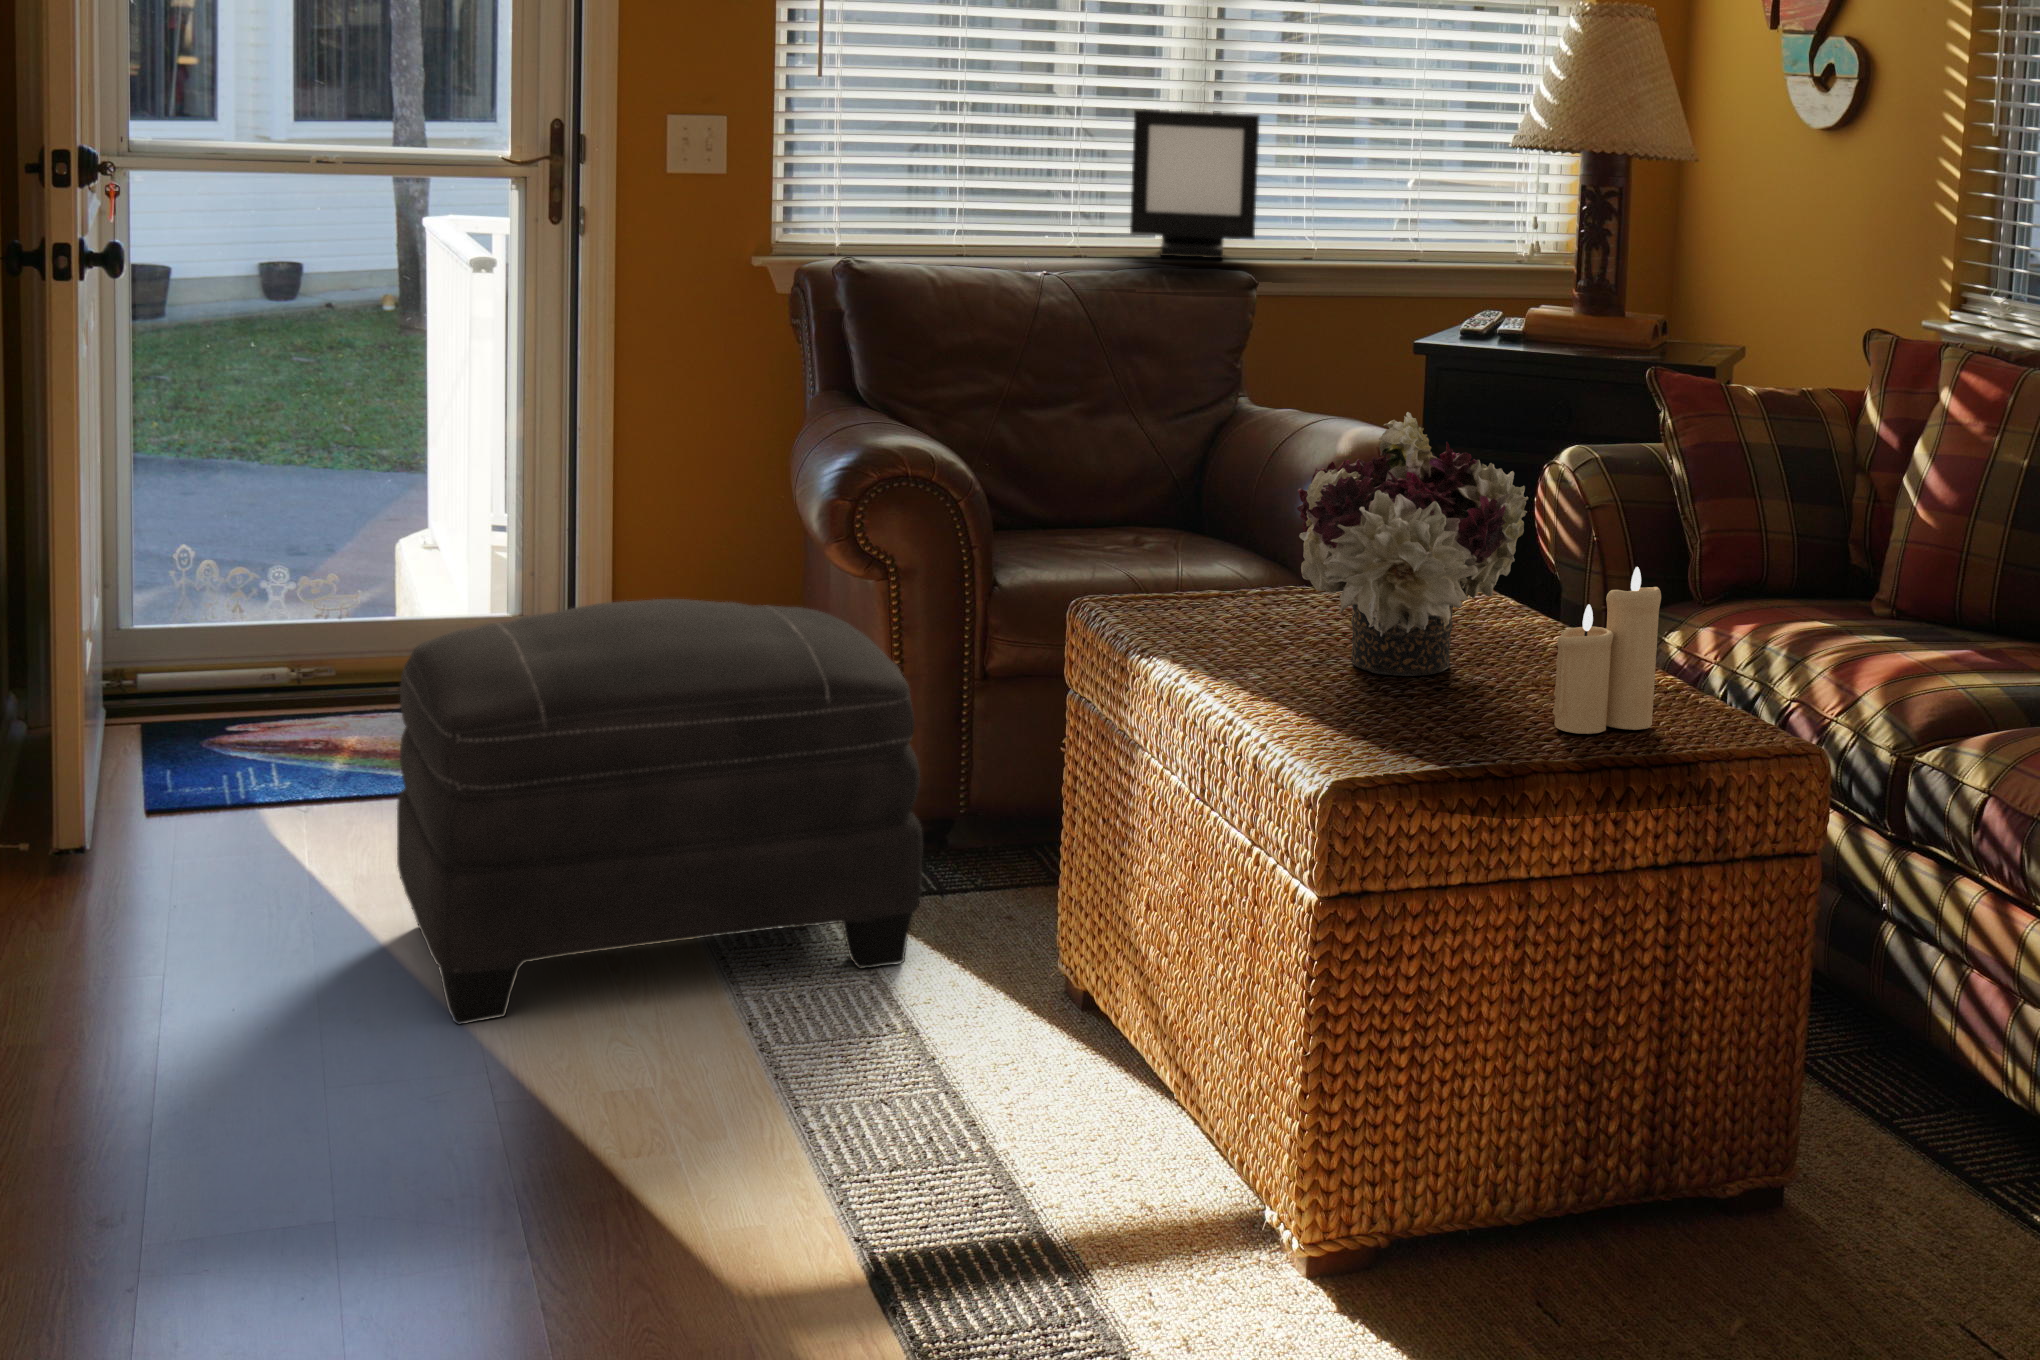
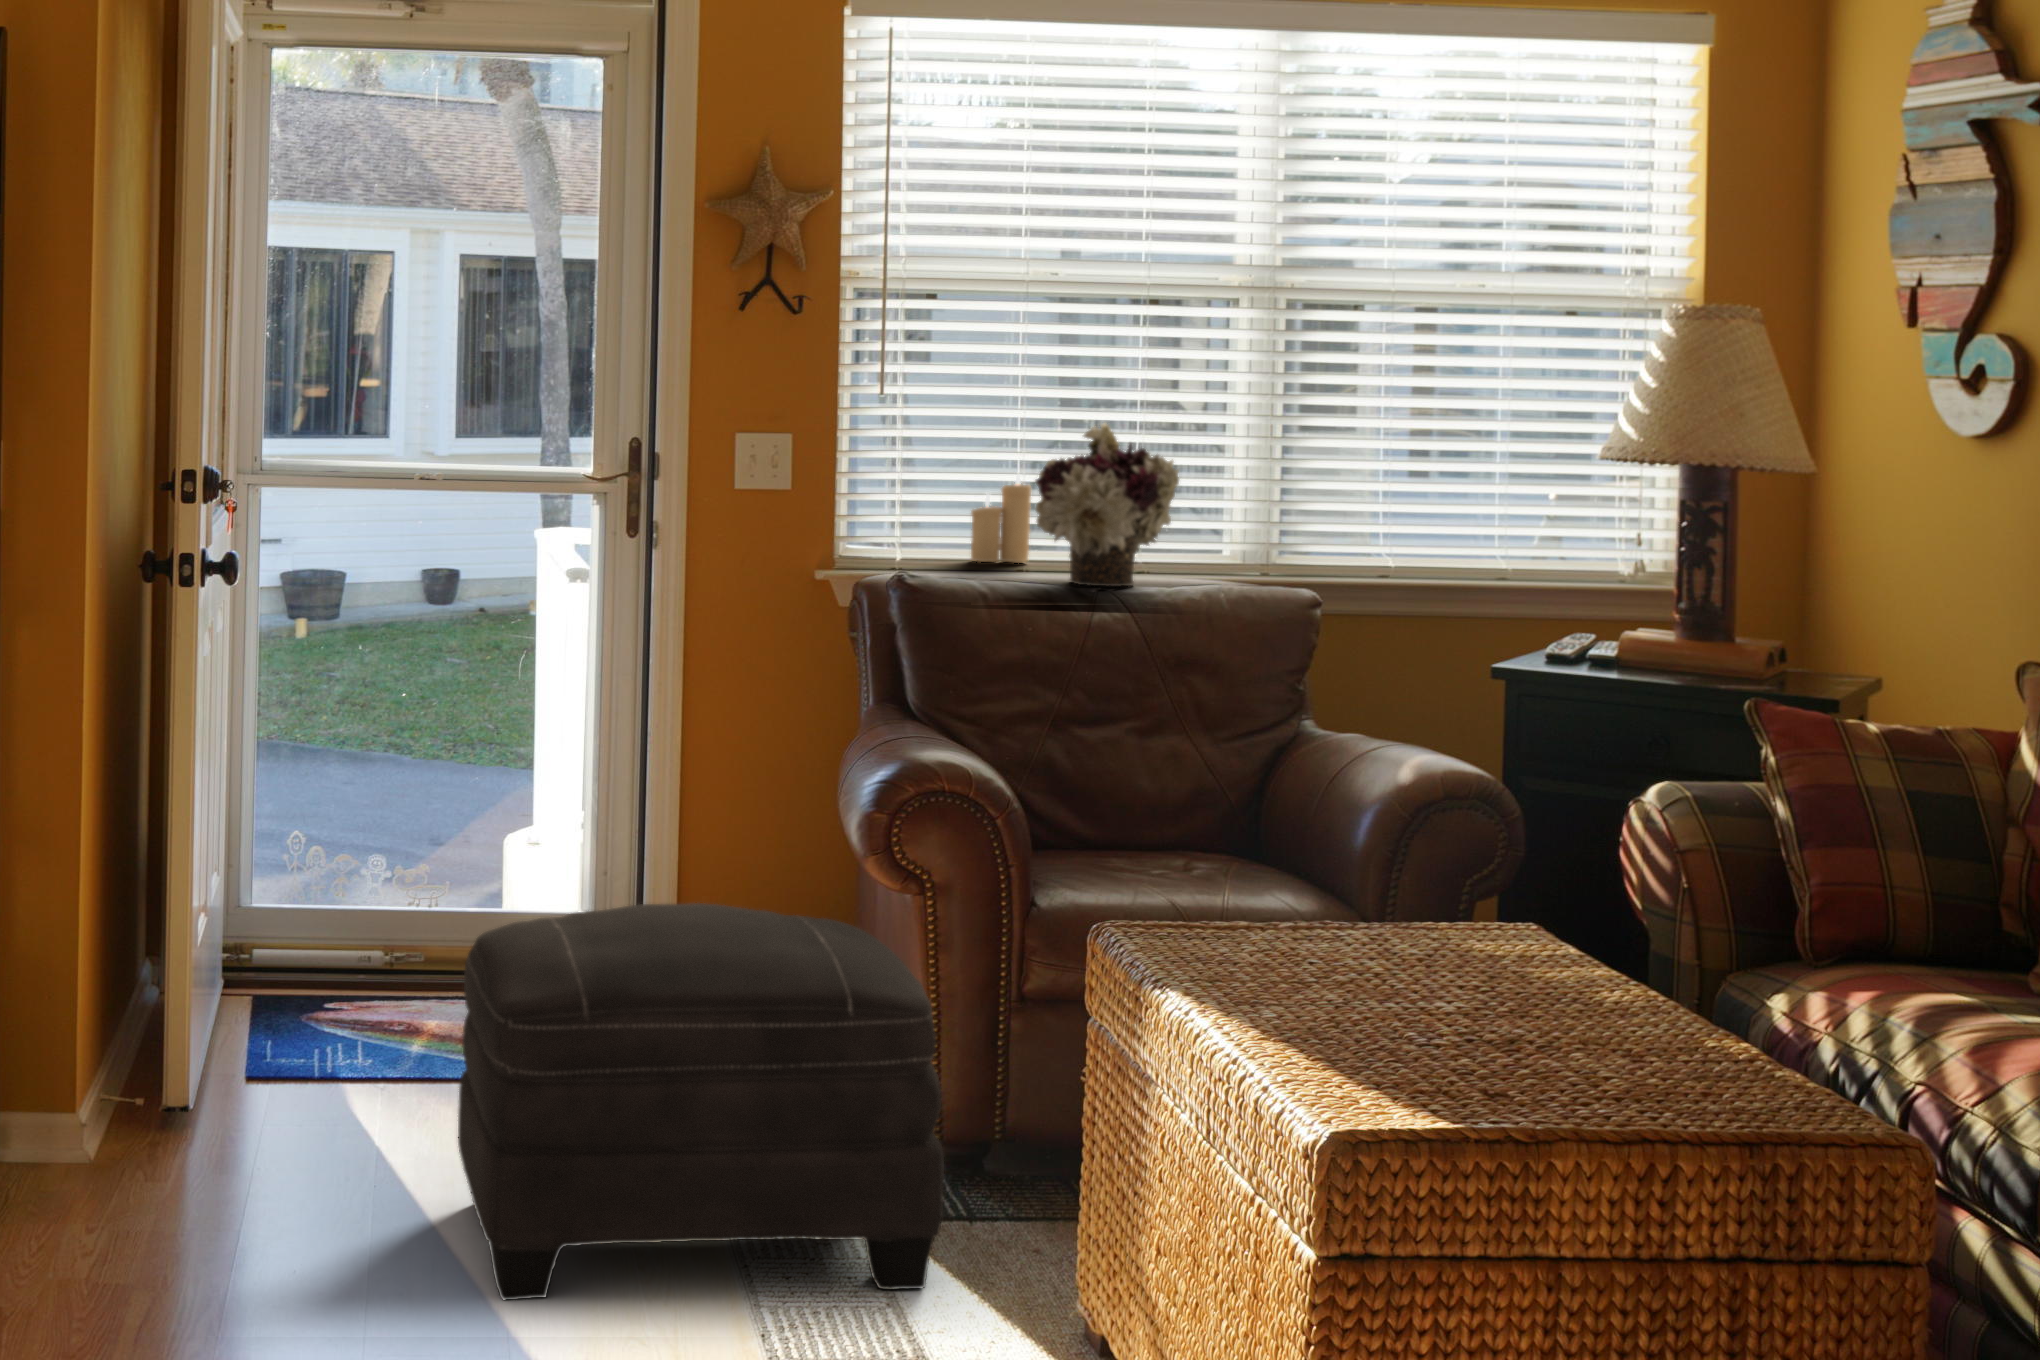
picture frame: present [1130,109,1259,258] -> none [1183,421,1321,575]
flower arrangement: present [1297,412,1528,676] -> present [1035,423,1179,587]
candle: present [1553,567,1661,734] -> present [971,475,1031,563]

